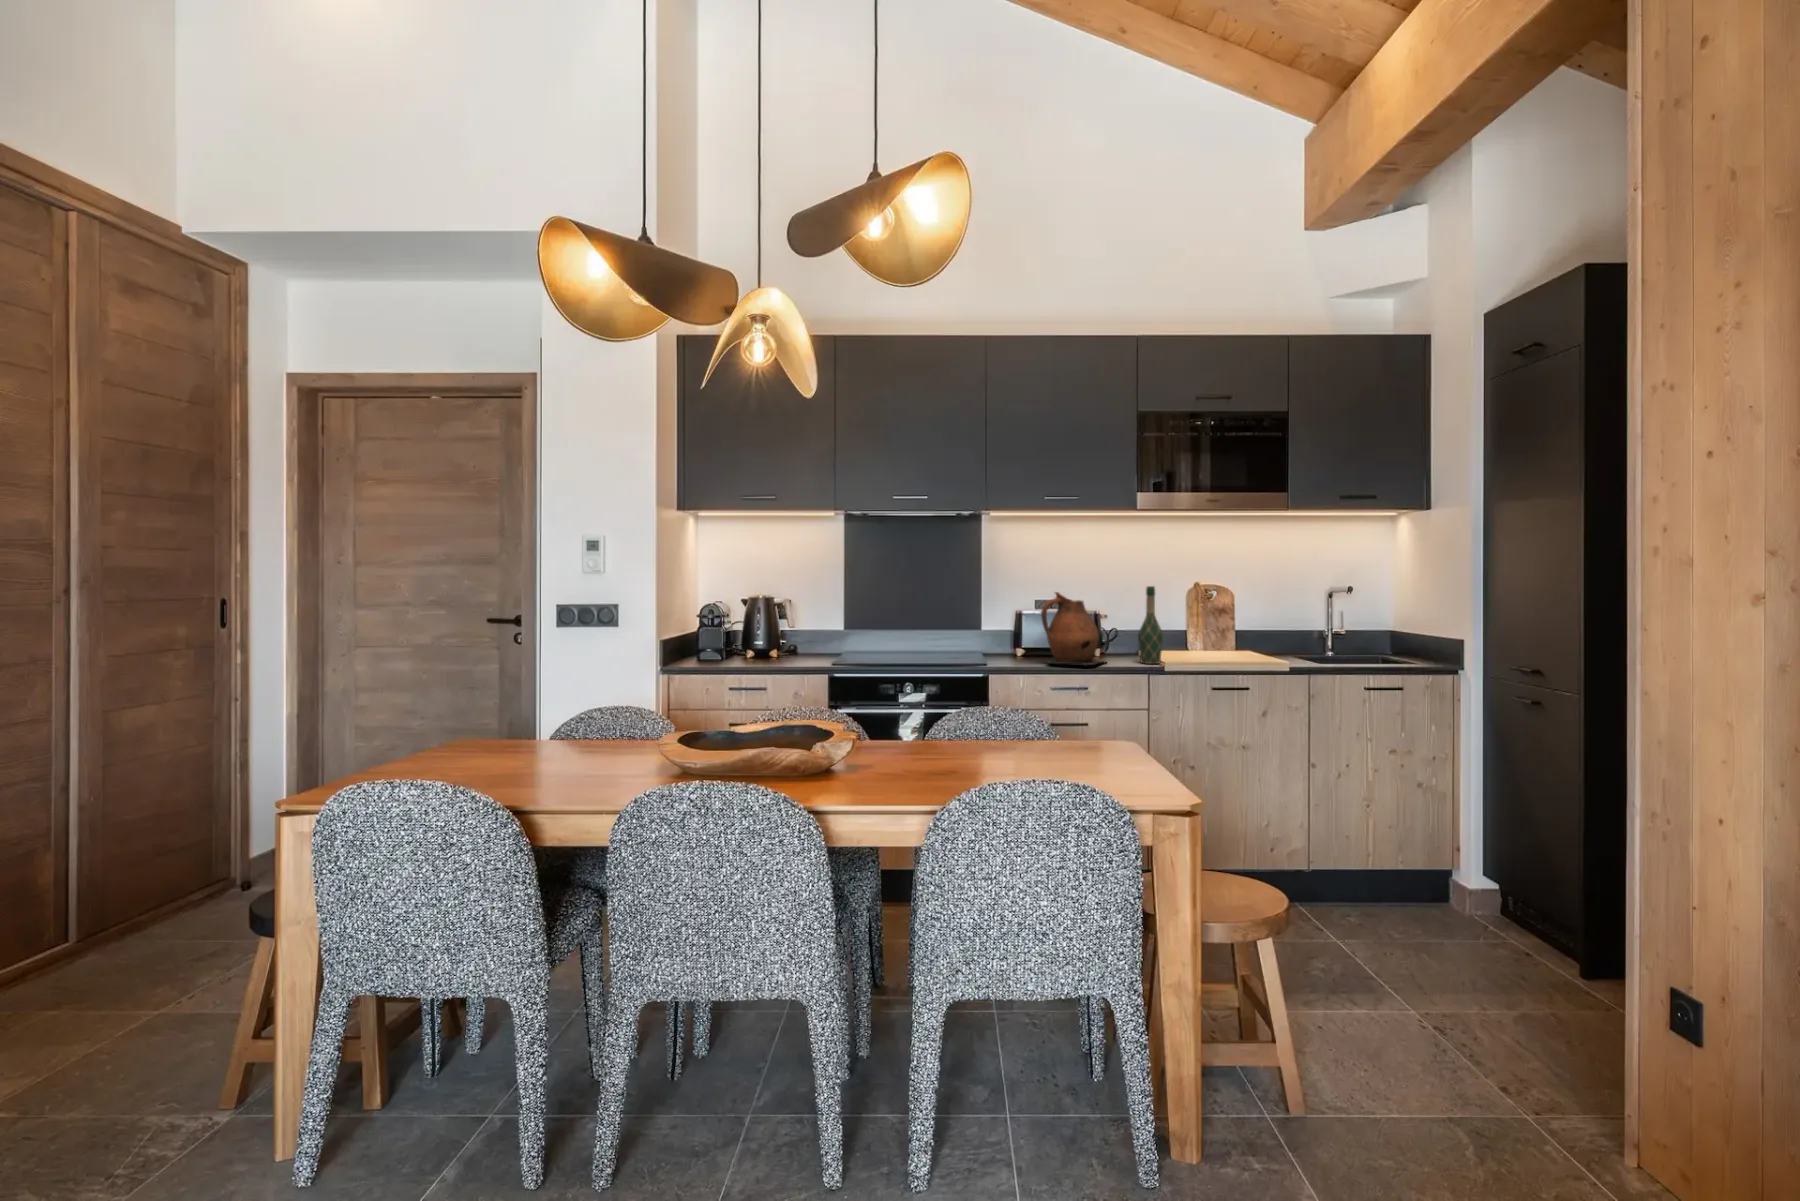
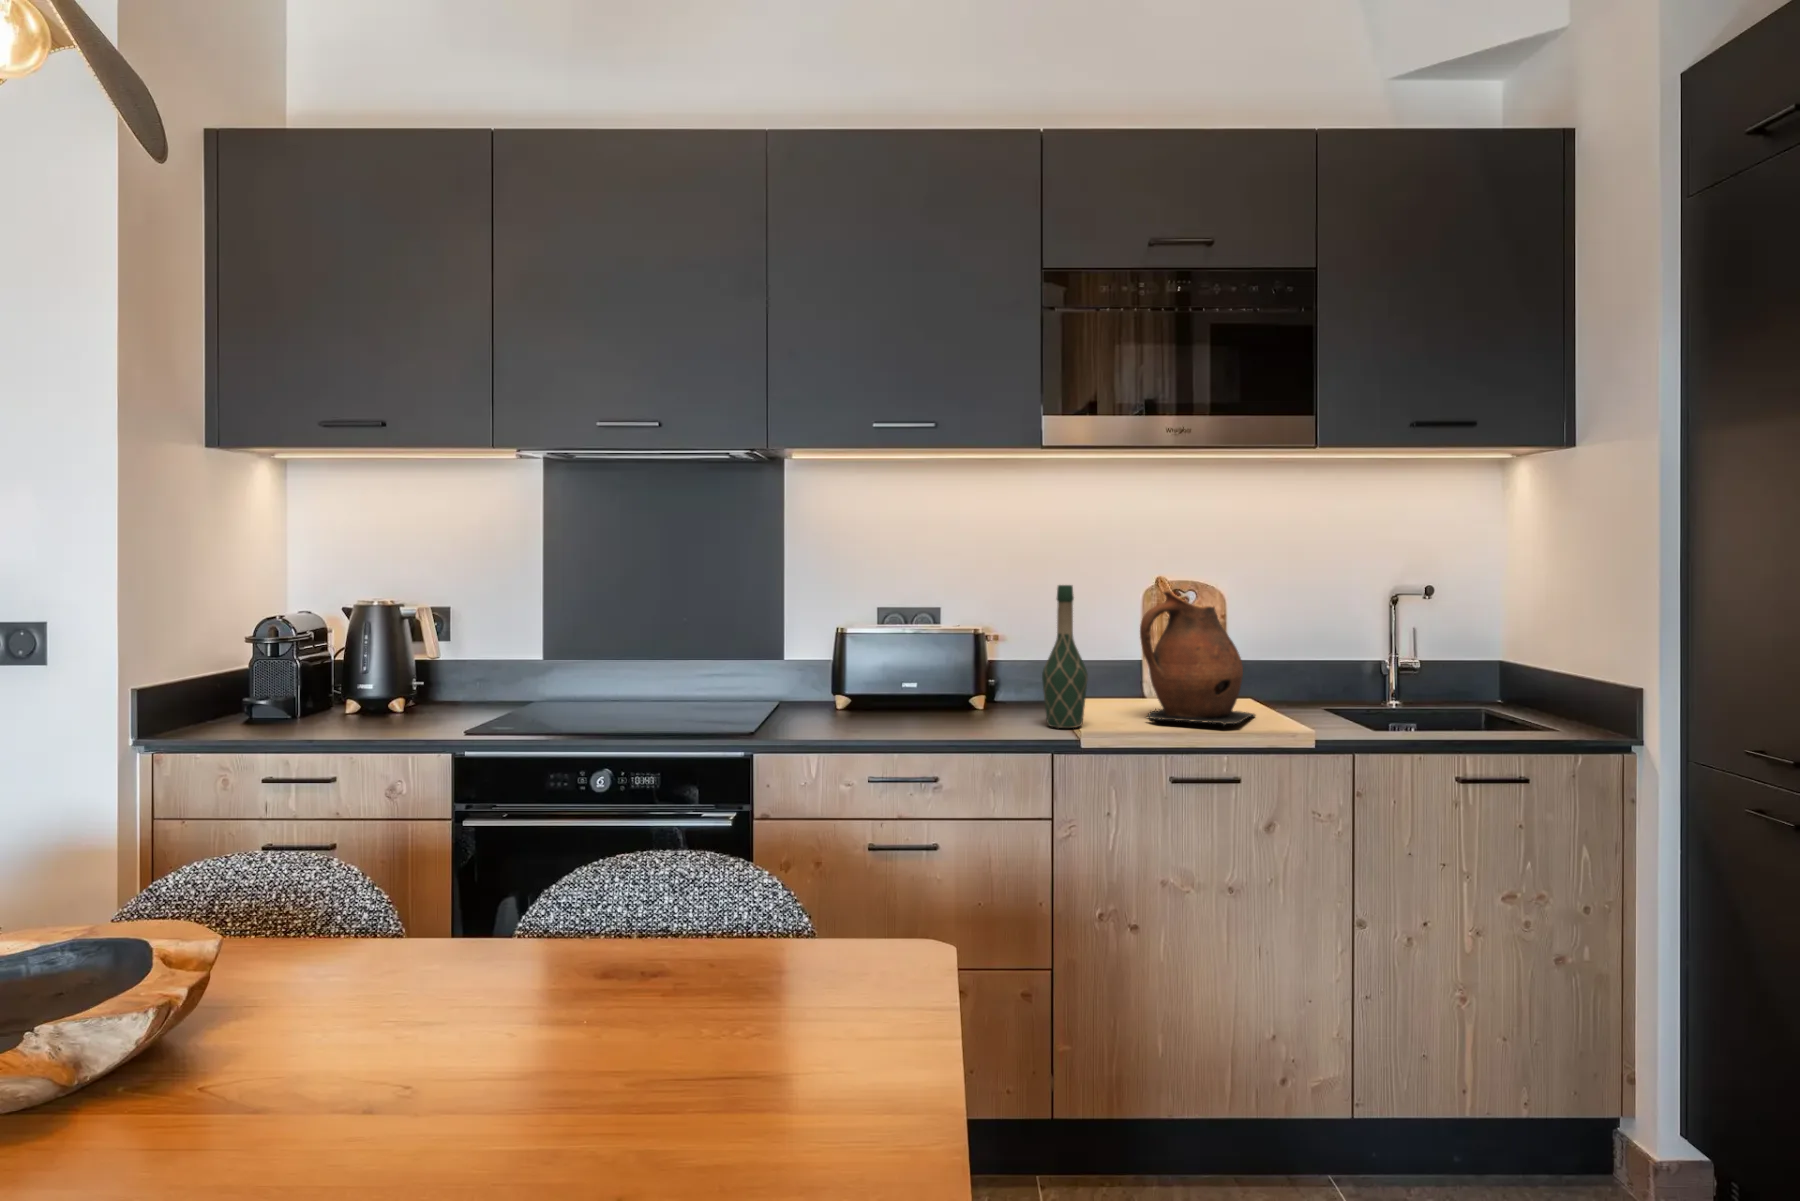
ceramic pitcher: present [1041,592,1103,665] -> present [1140,591,1255,726]

